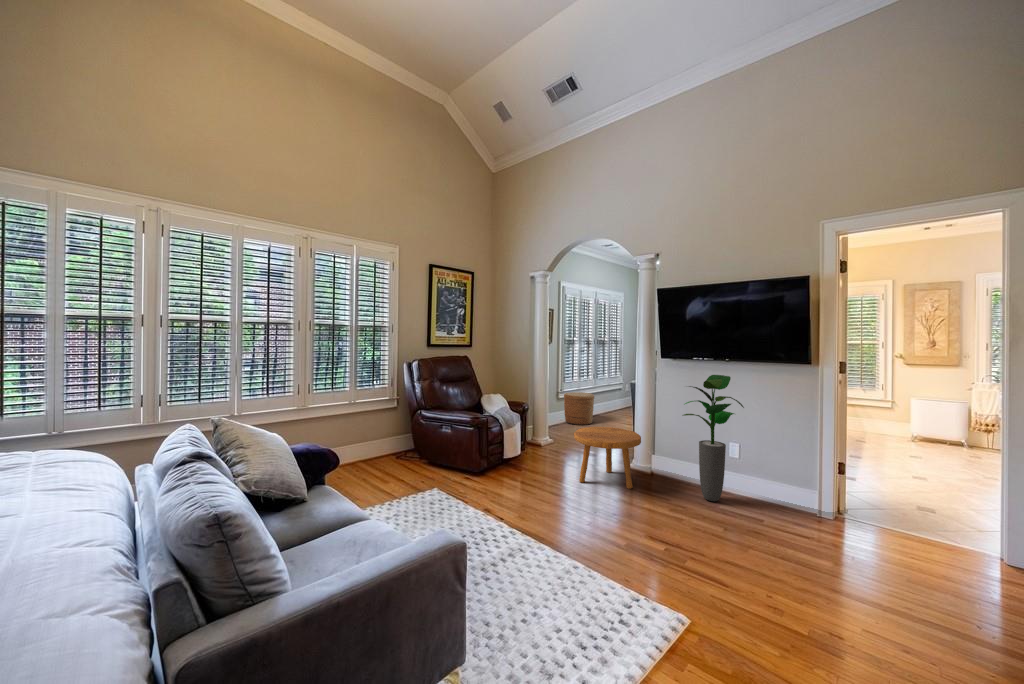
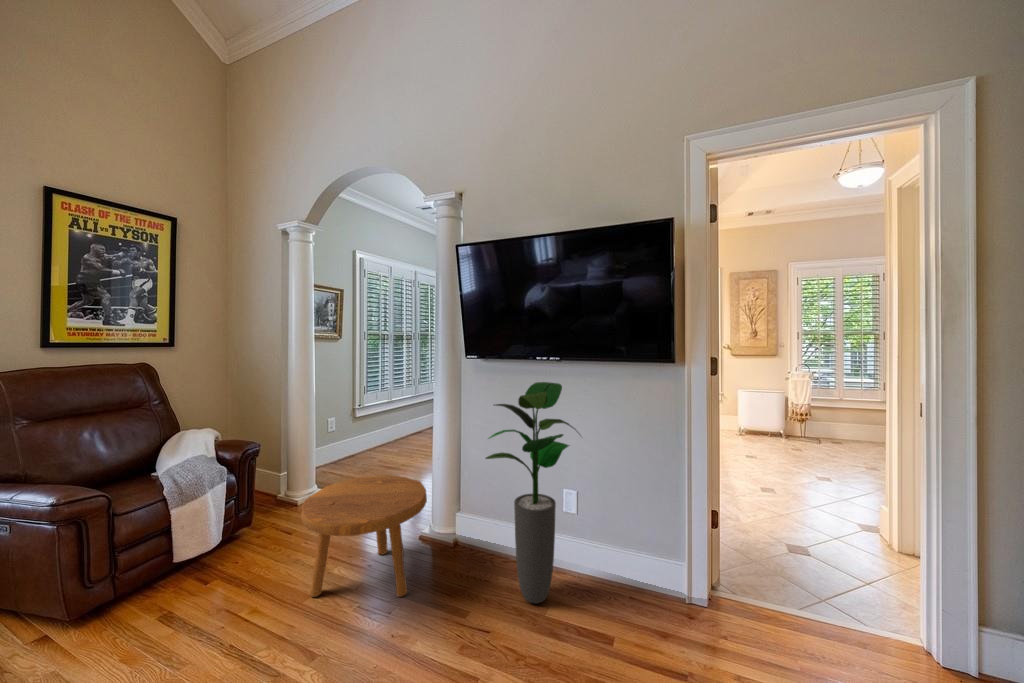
woven basket: present [564,392,594,425] -> none [365,405,408,451]

